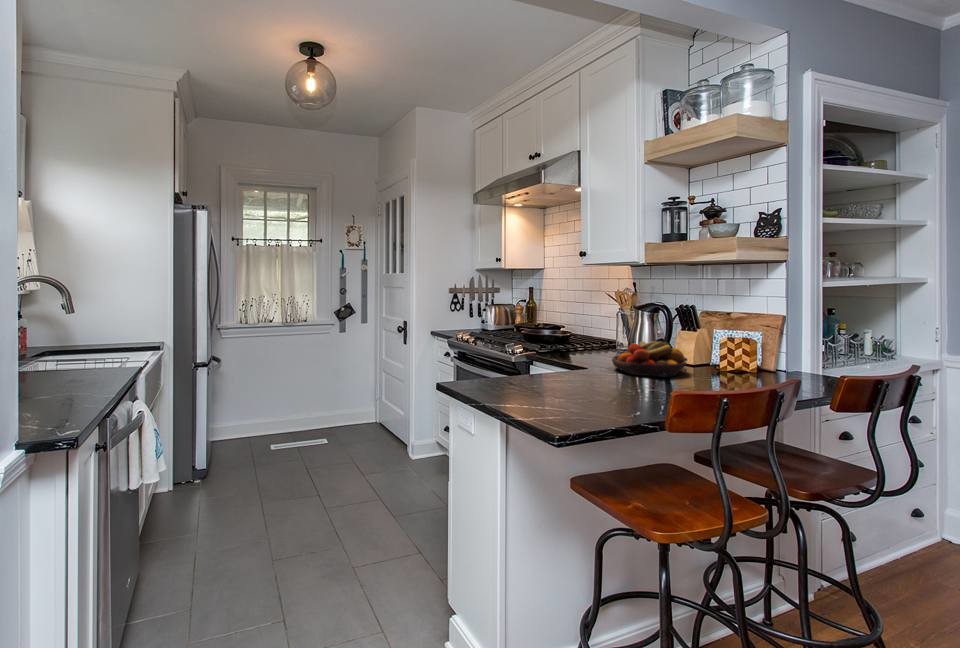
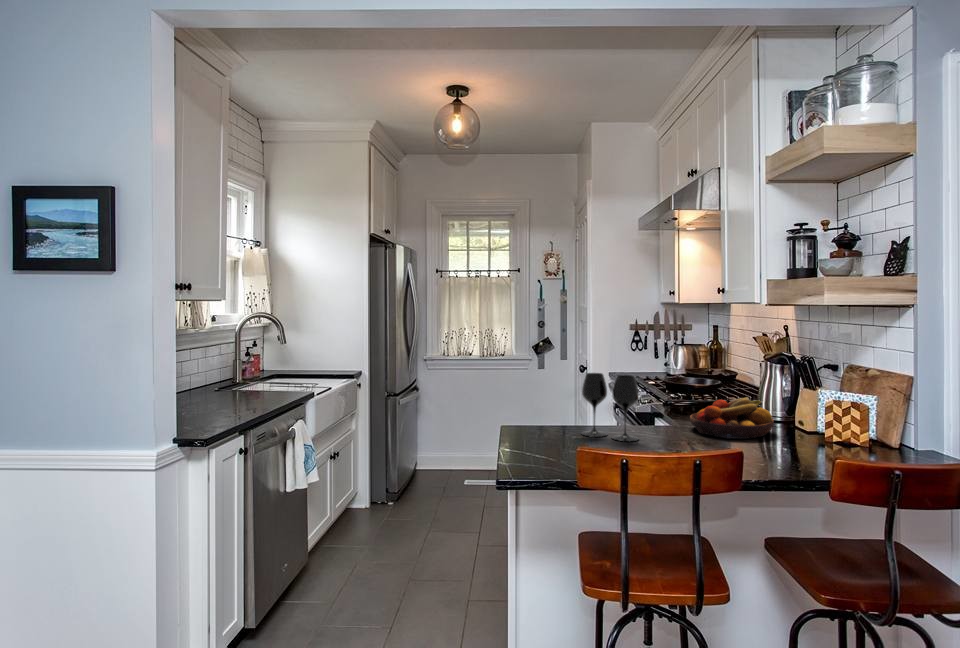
wine glass: none [547,322,610,389] -> present [582,373,639,441]

